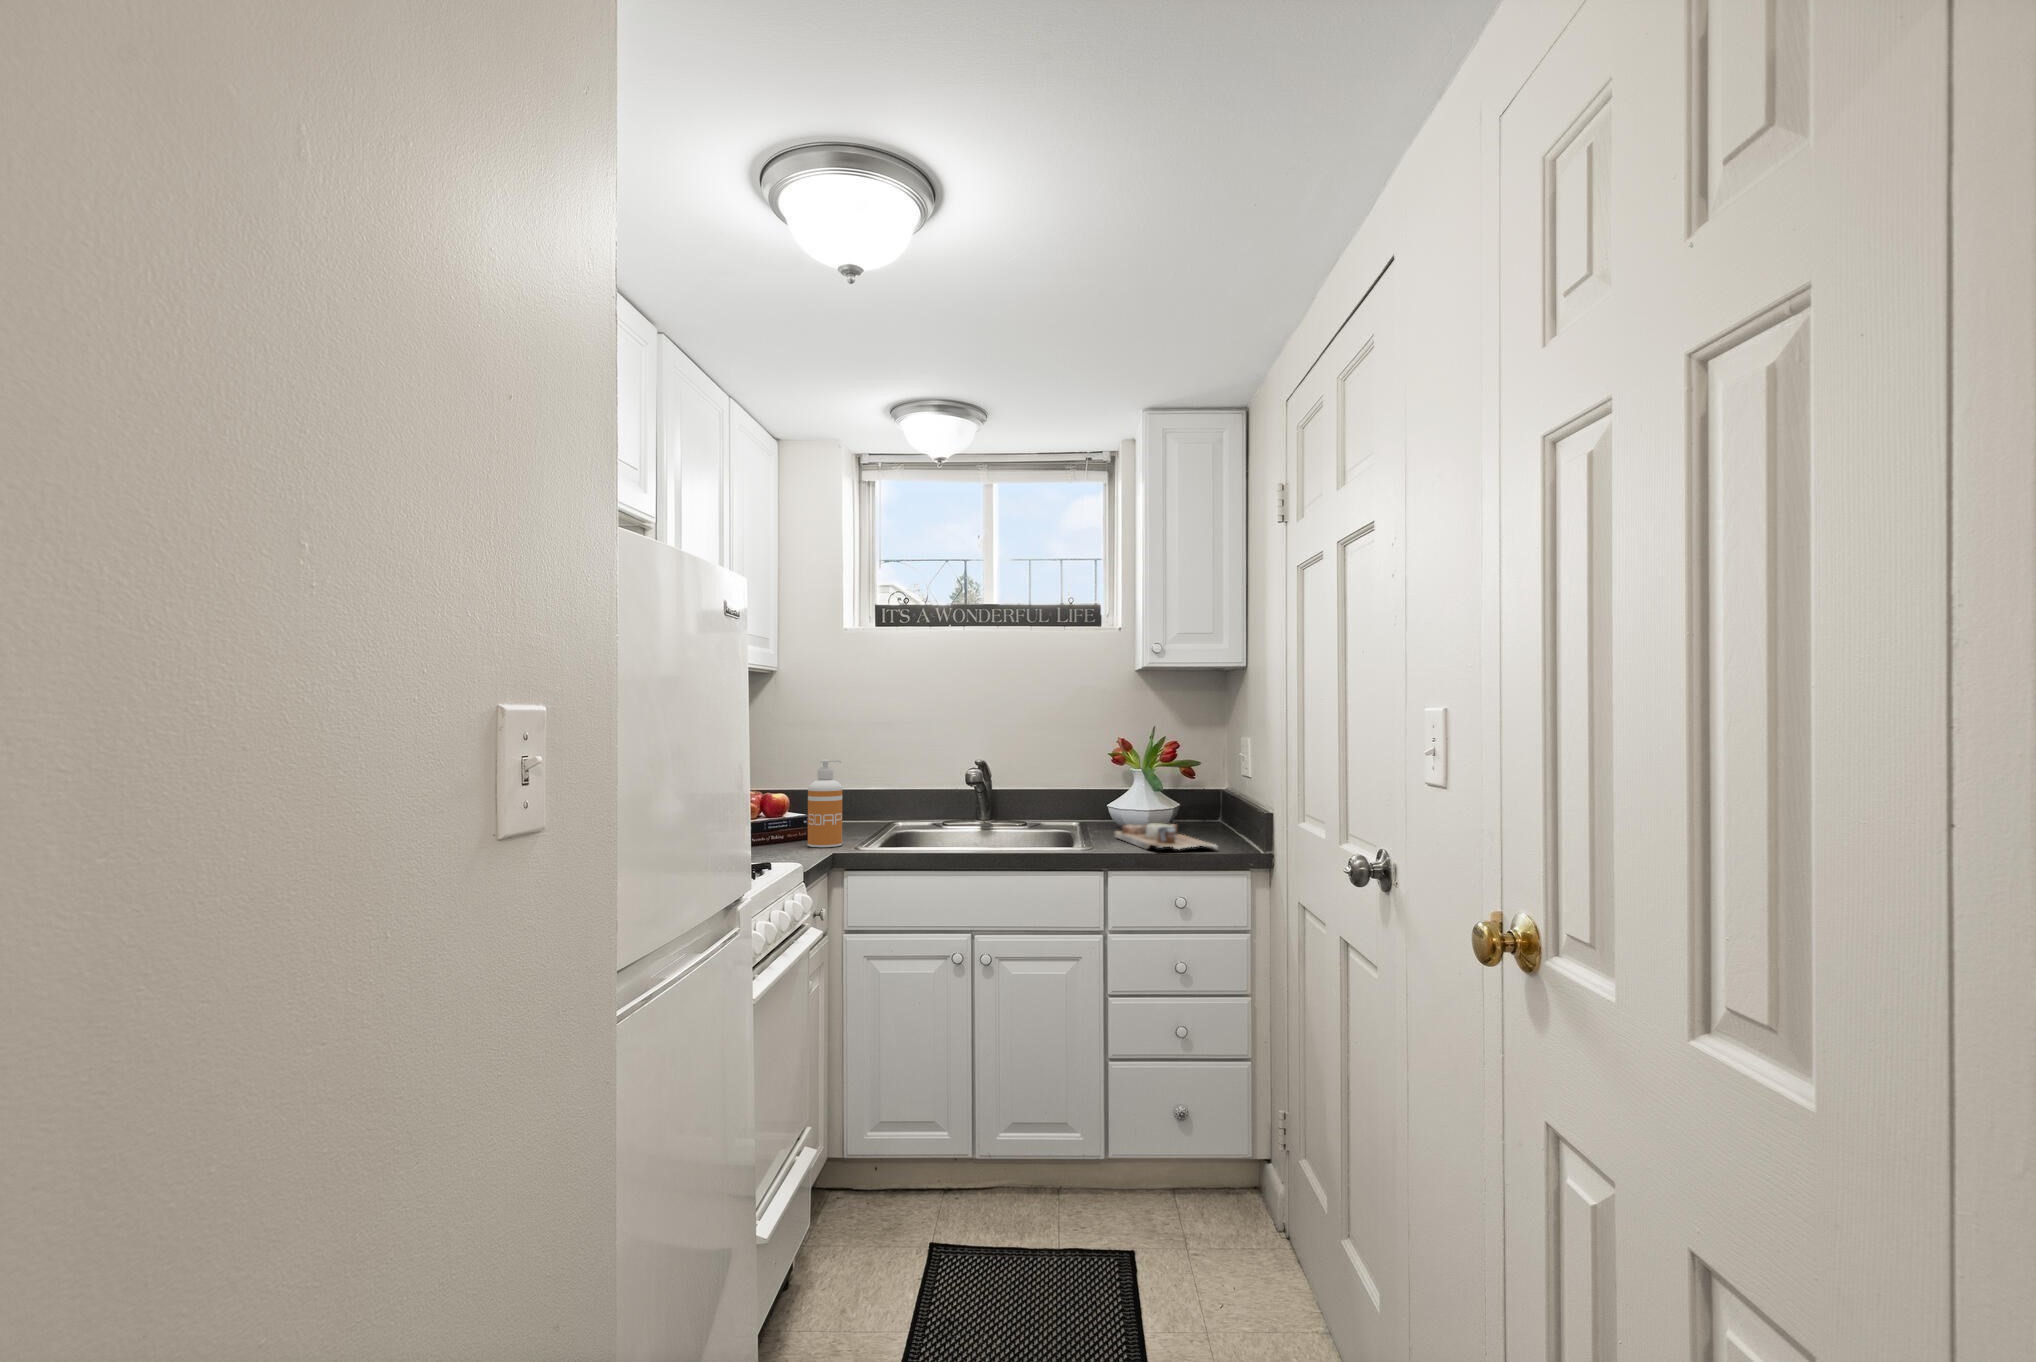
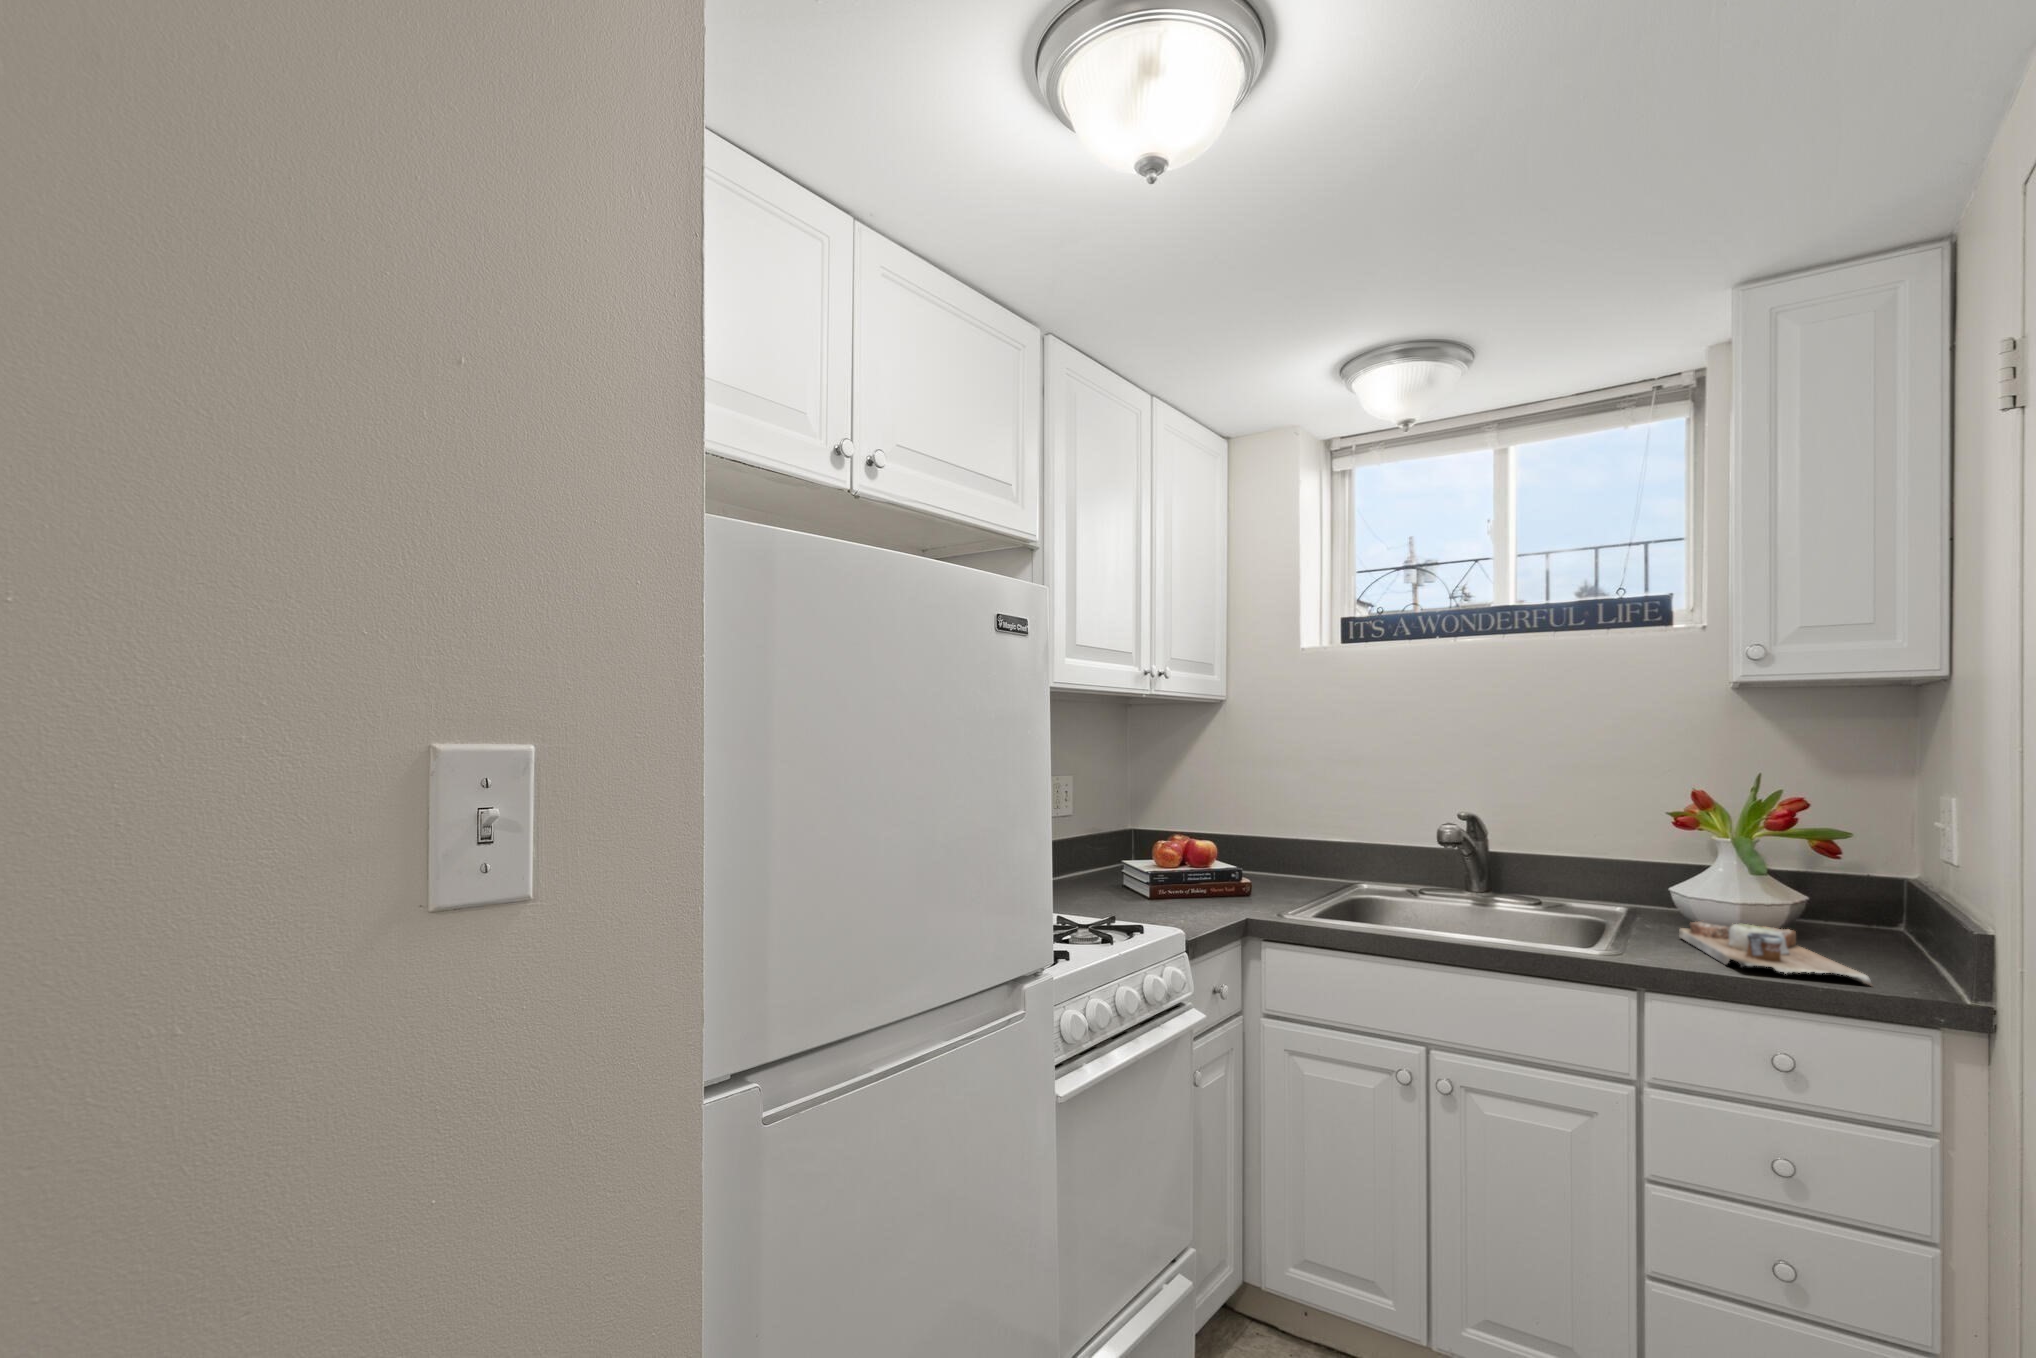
soap dispenser: present [808,760,842,847] -> none [1230,796,1273,902]

